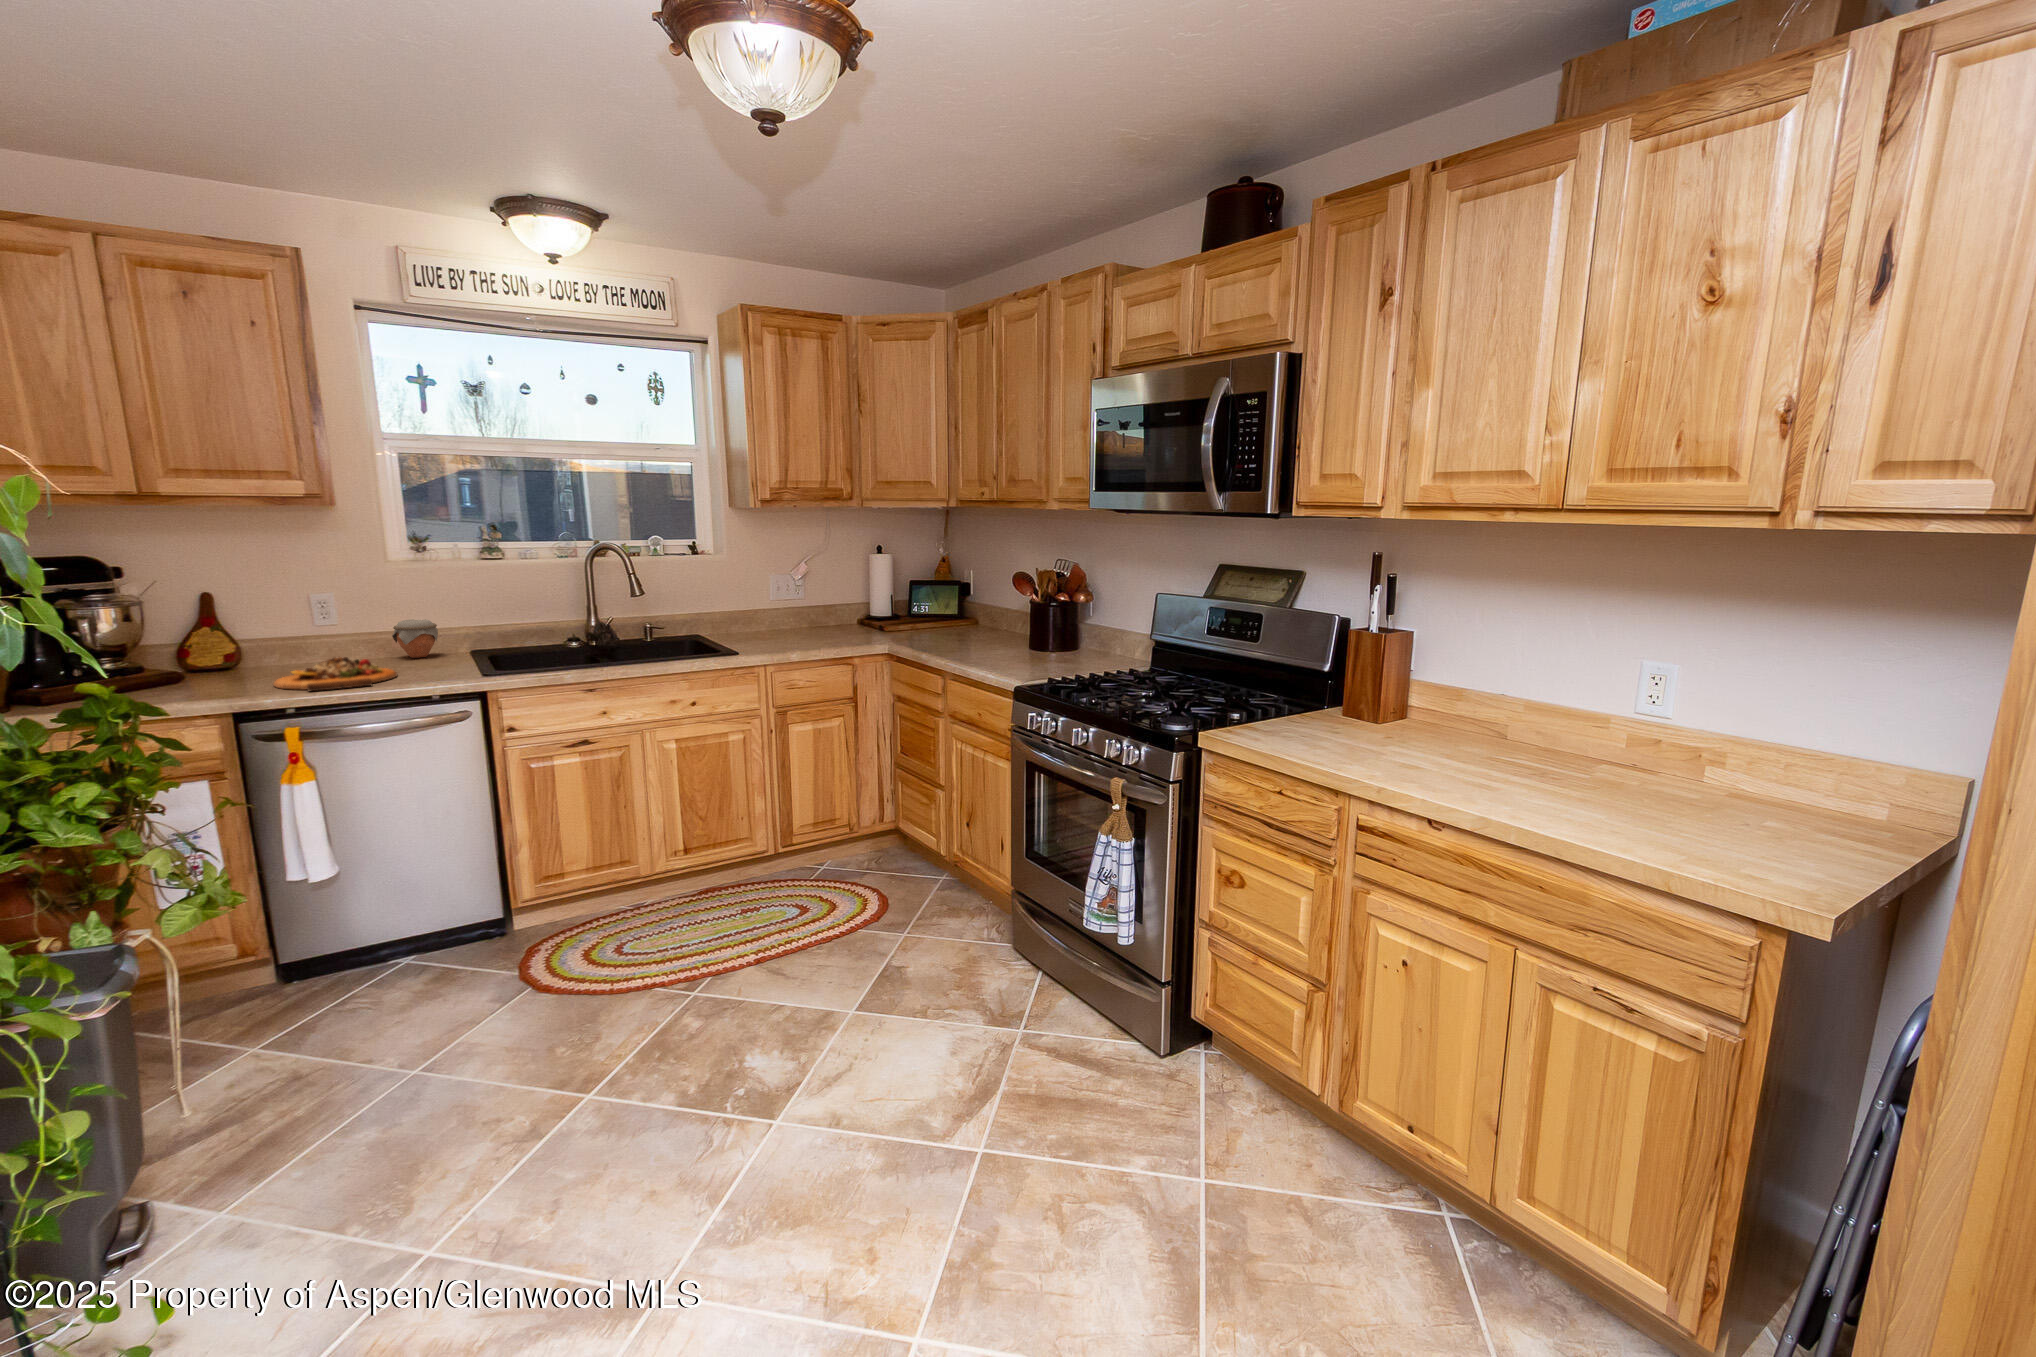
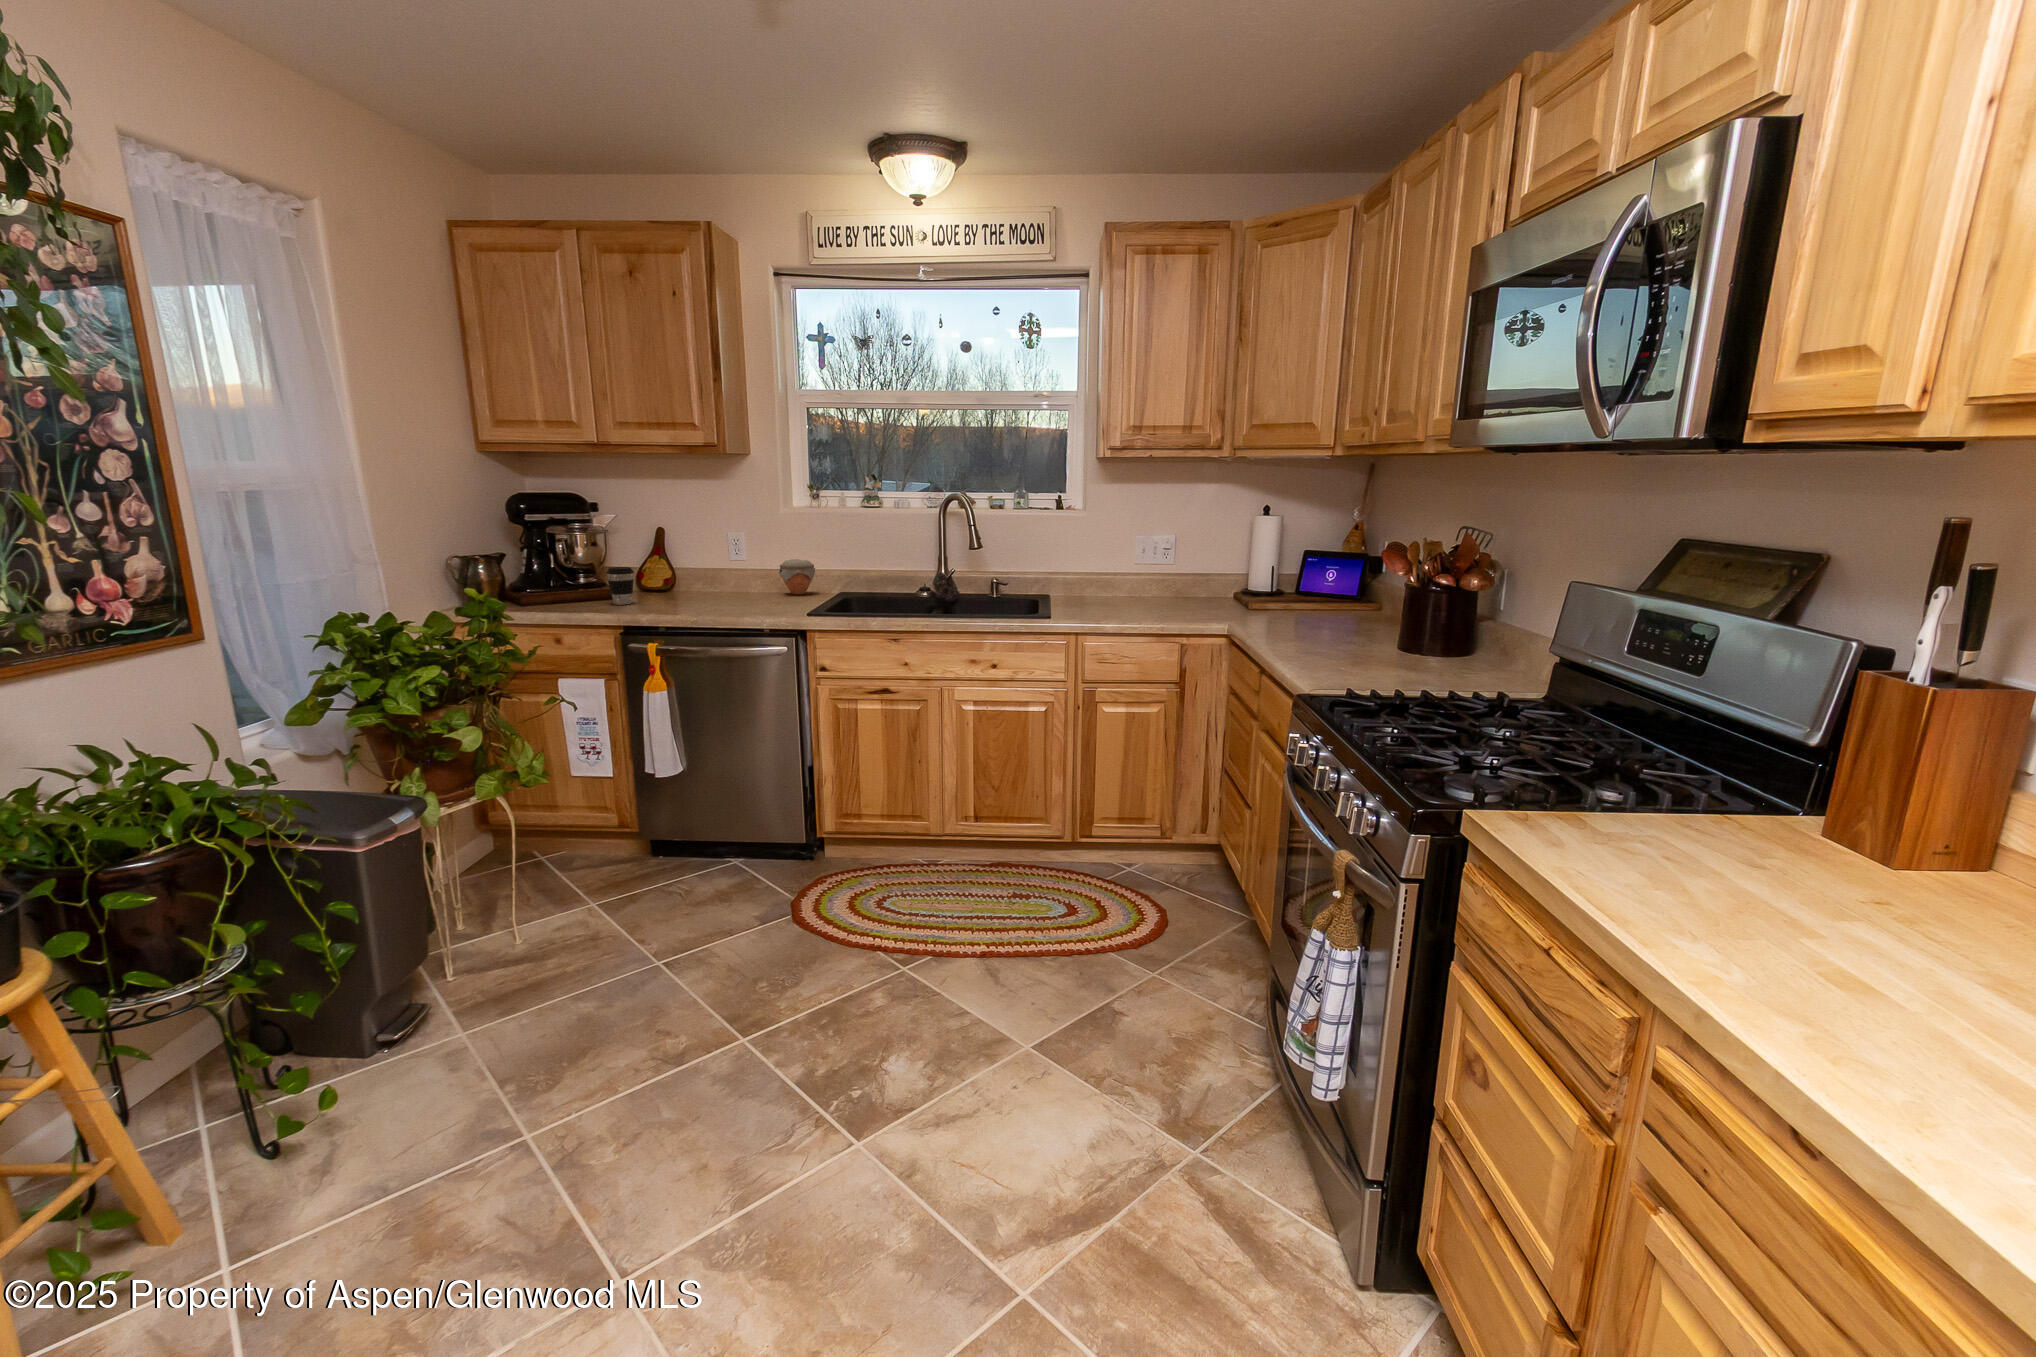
coffee cup: none [168,644,210,690] -> present [607,567,634,605]
cutting board: present [274,657,397,691] -> none [665,587,757,614]

